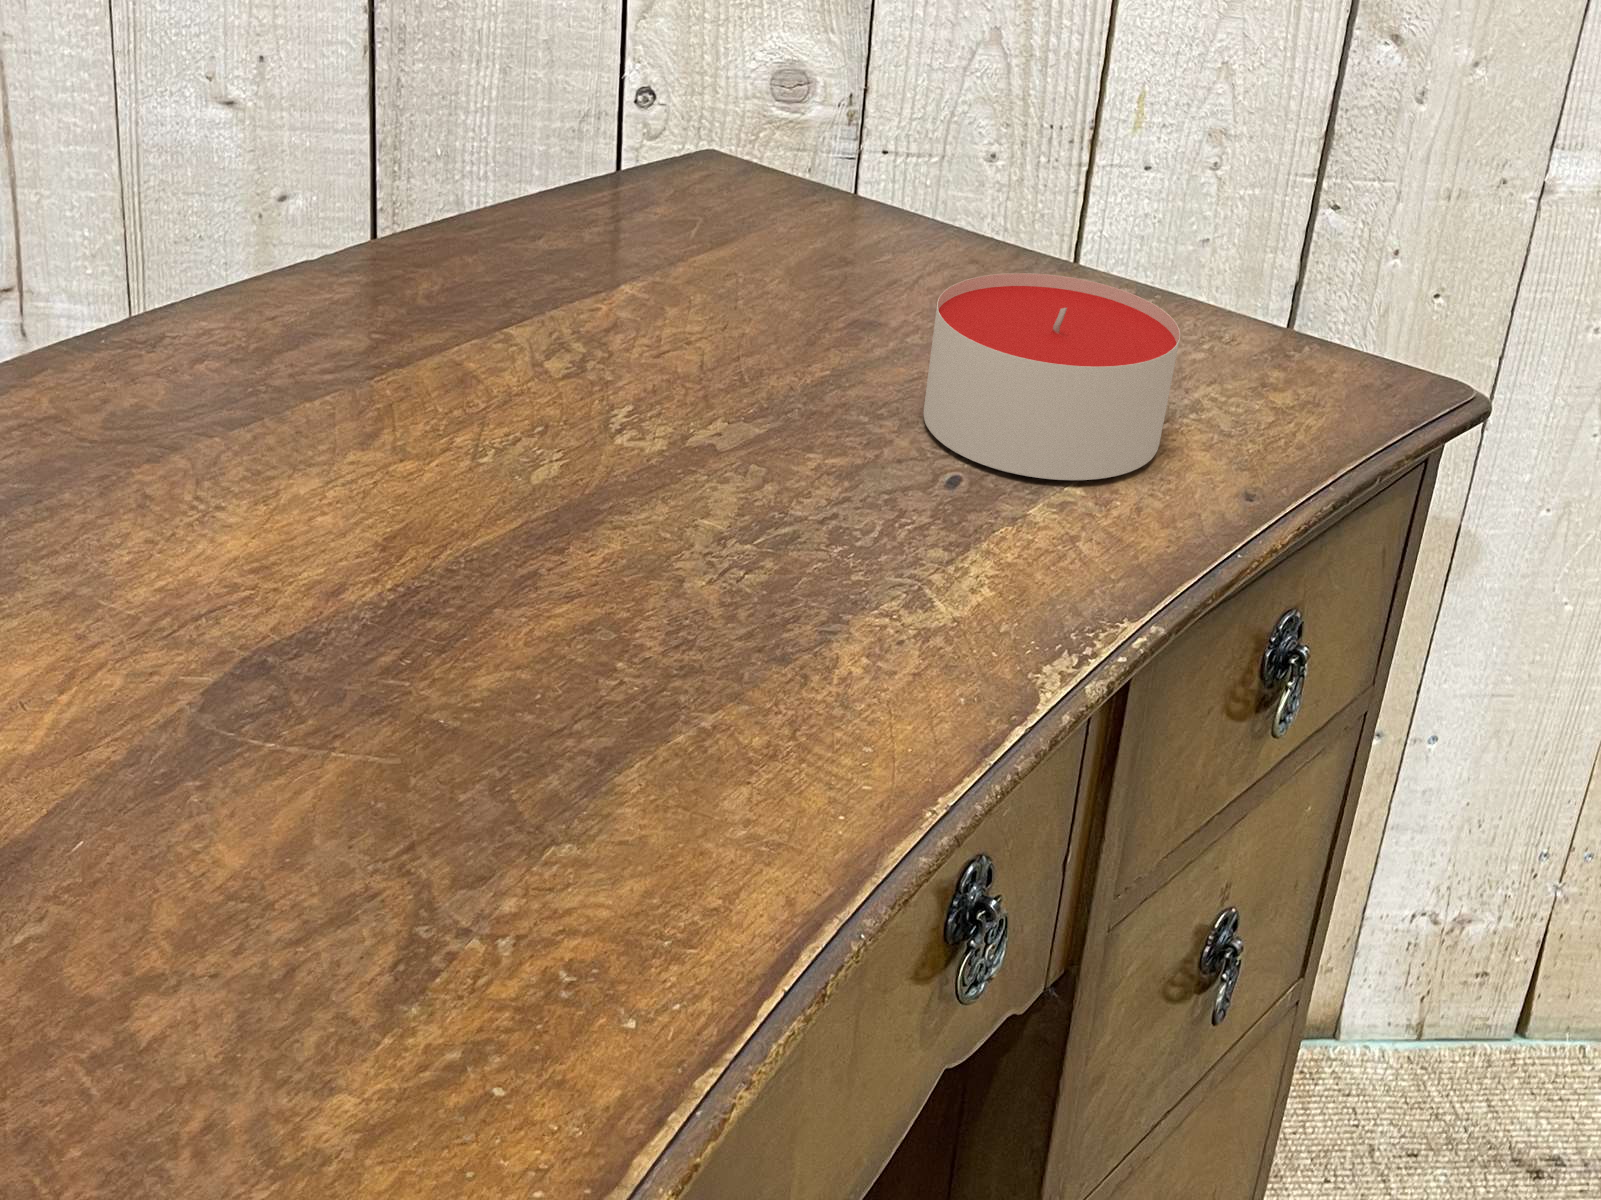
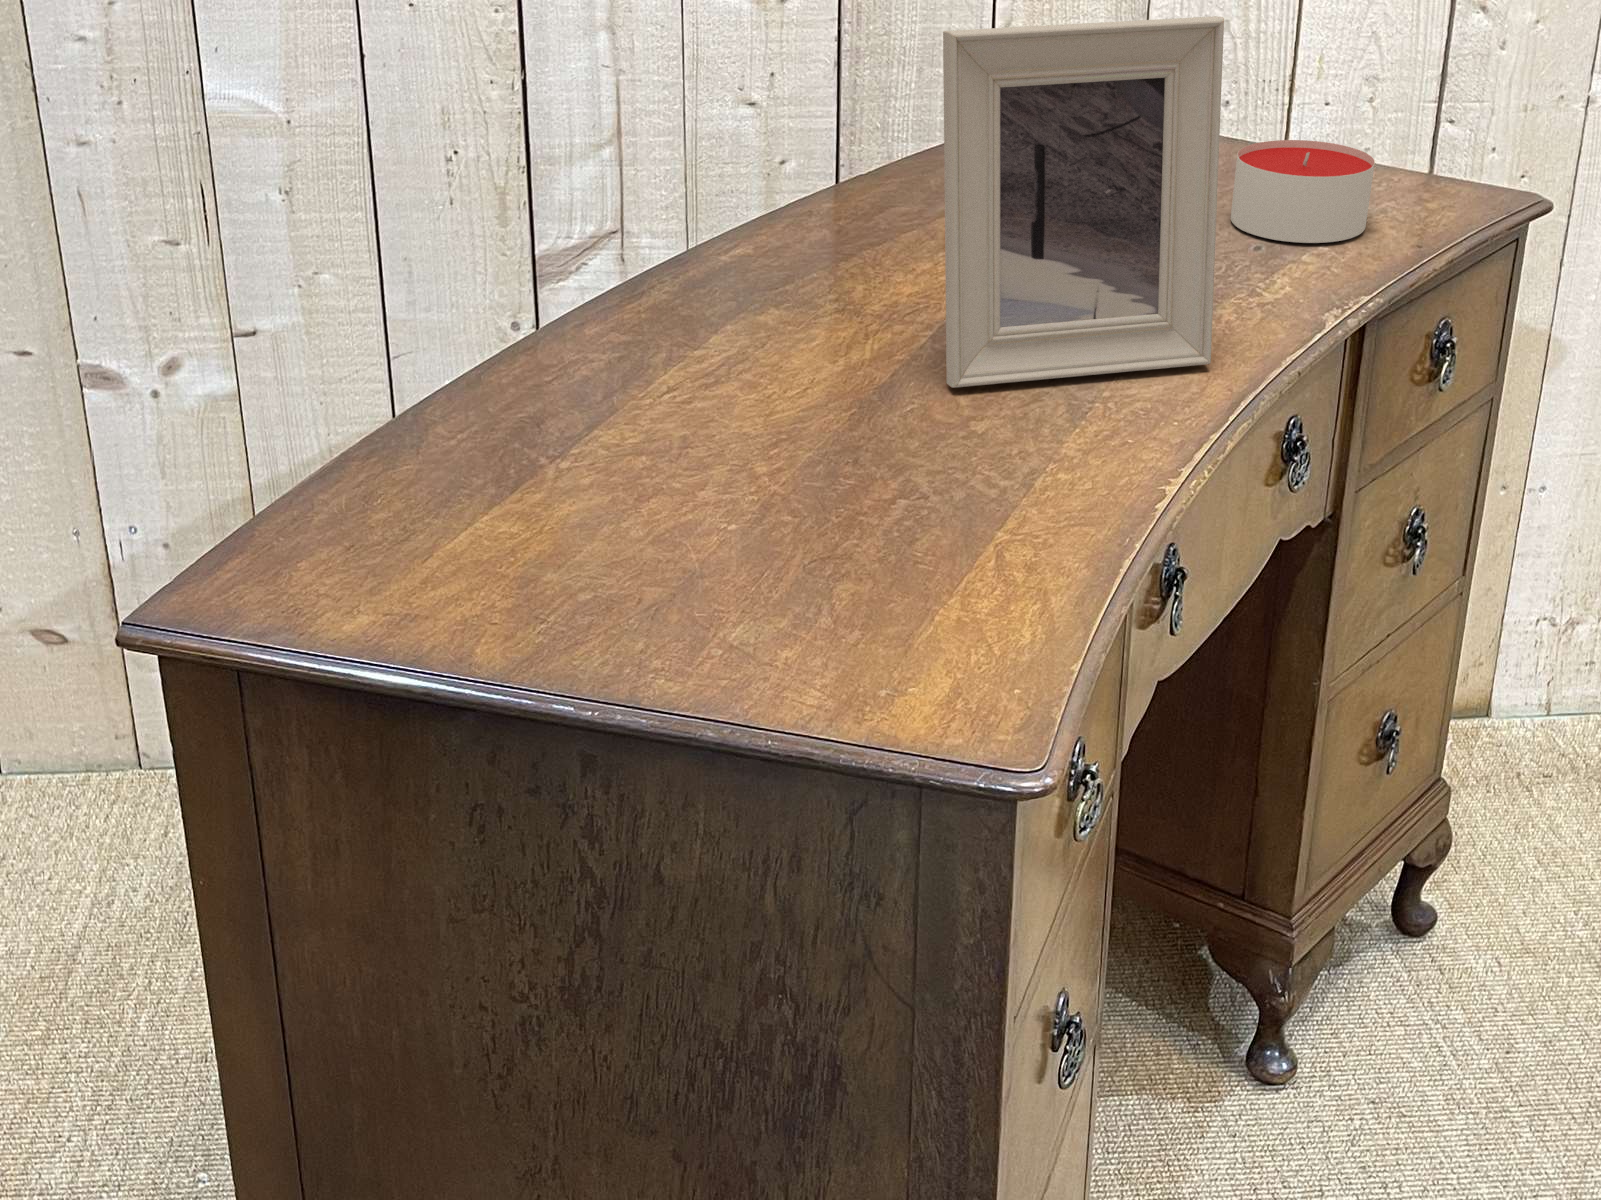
picture frame: none [110,79,803,867] -> present [943,16,1224,388]

